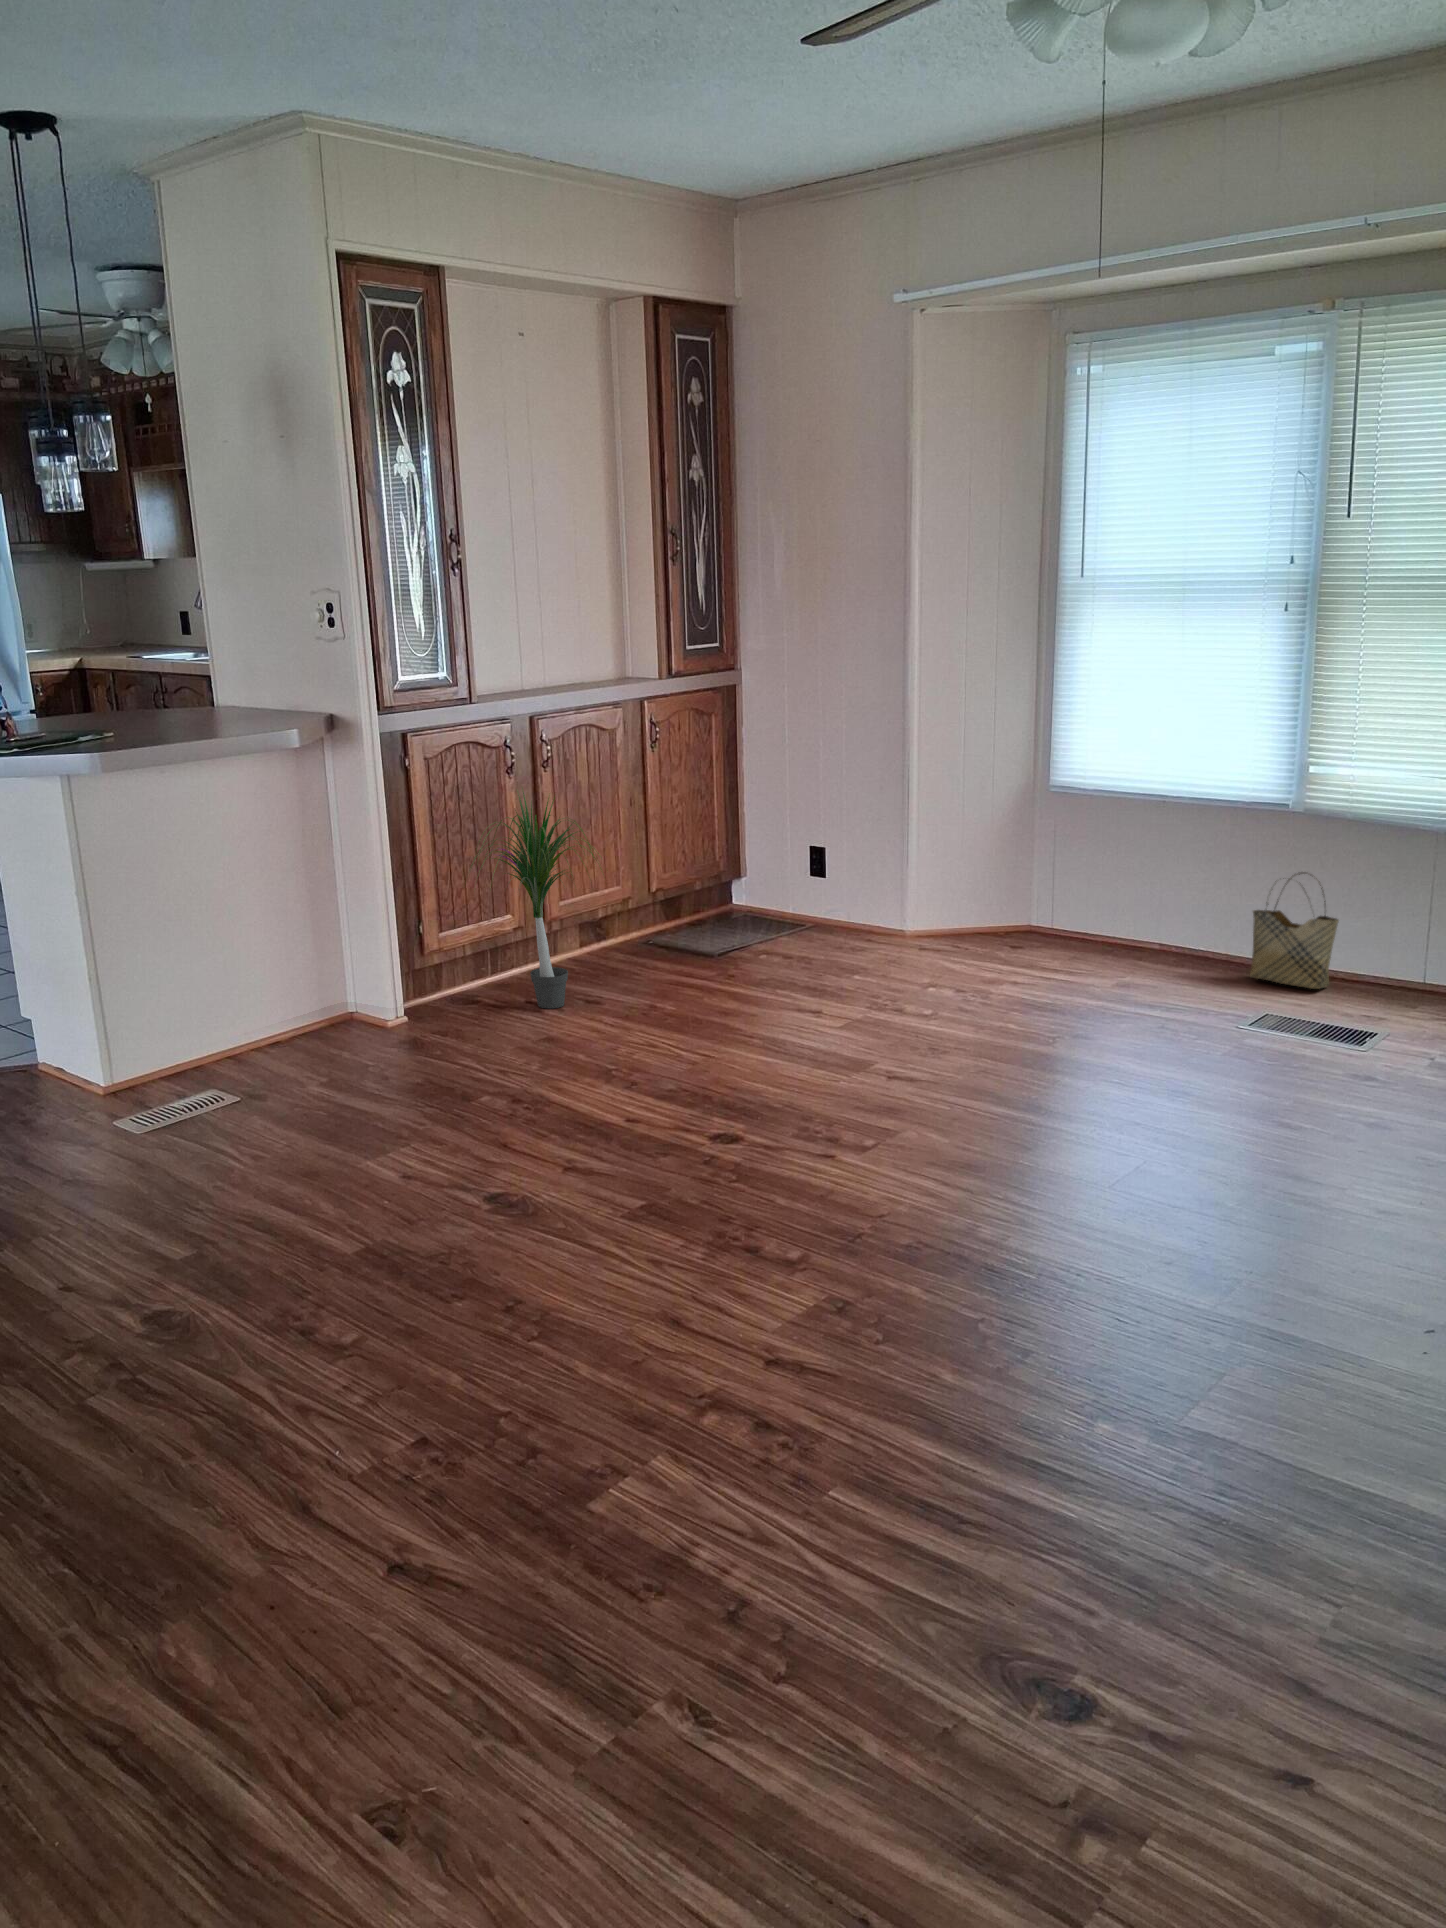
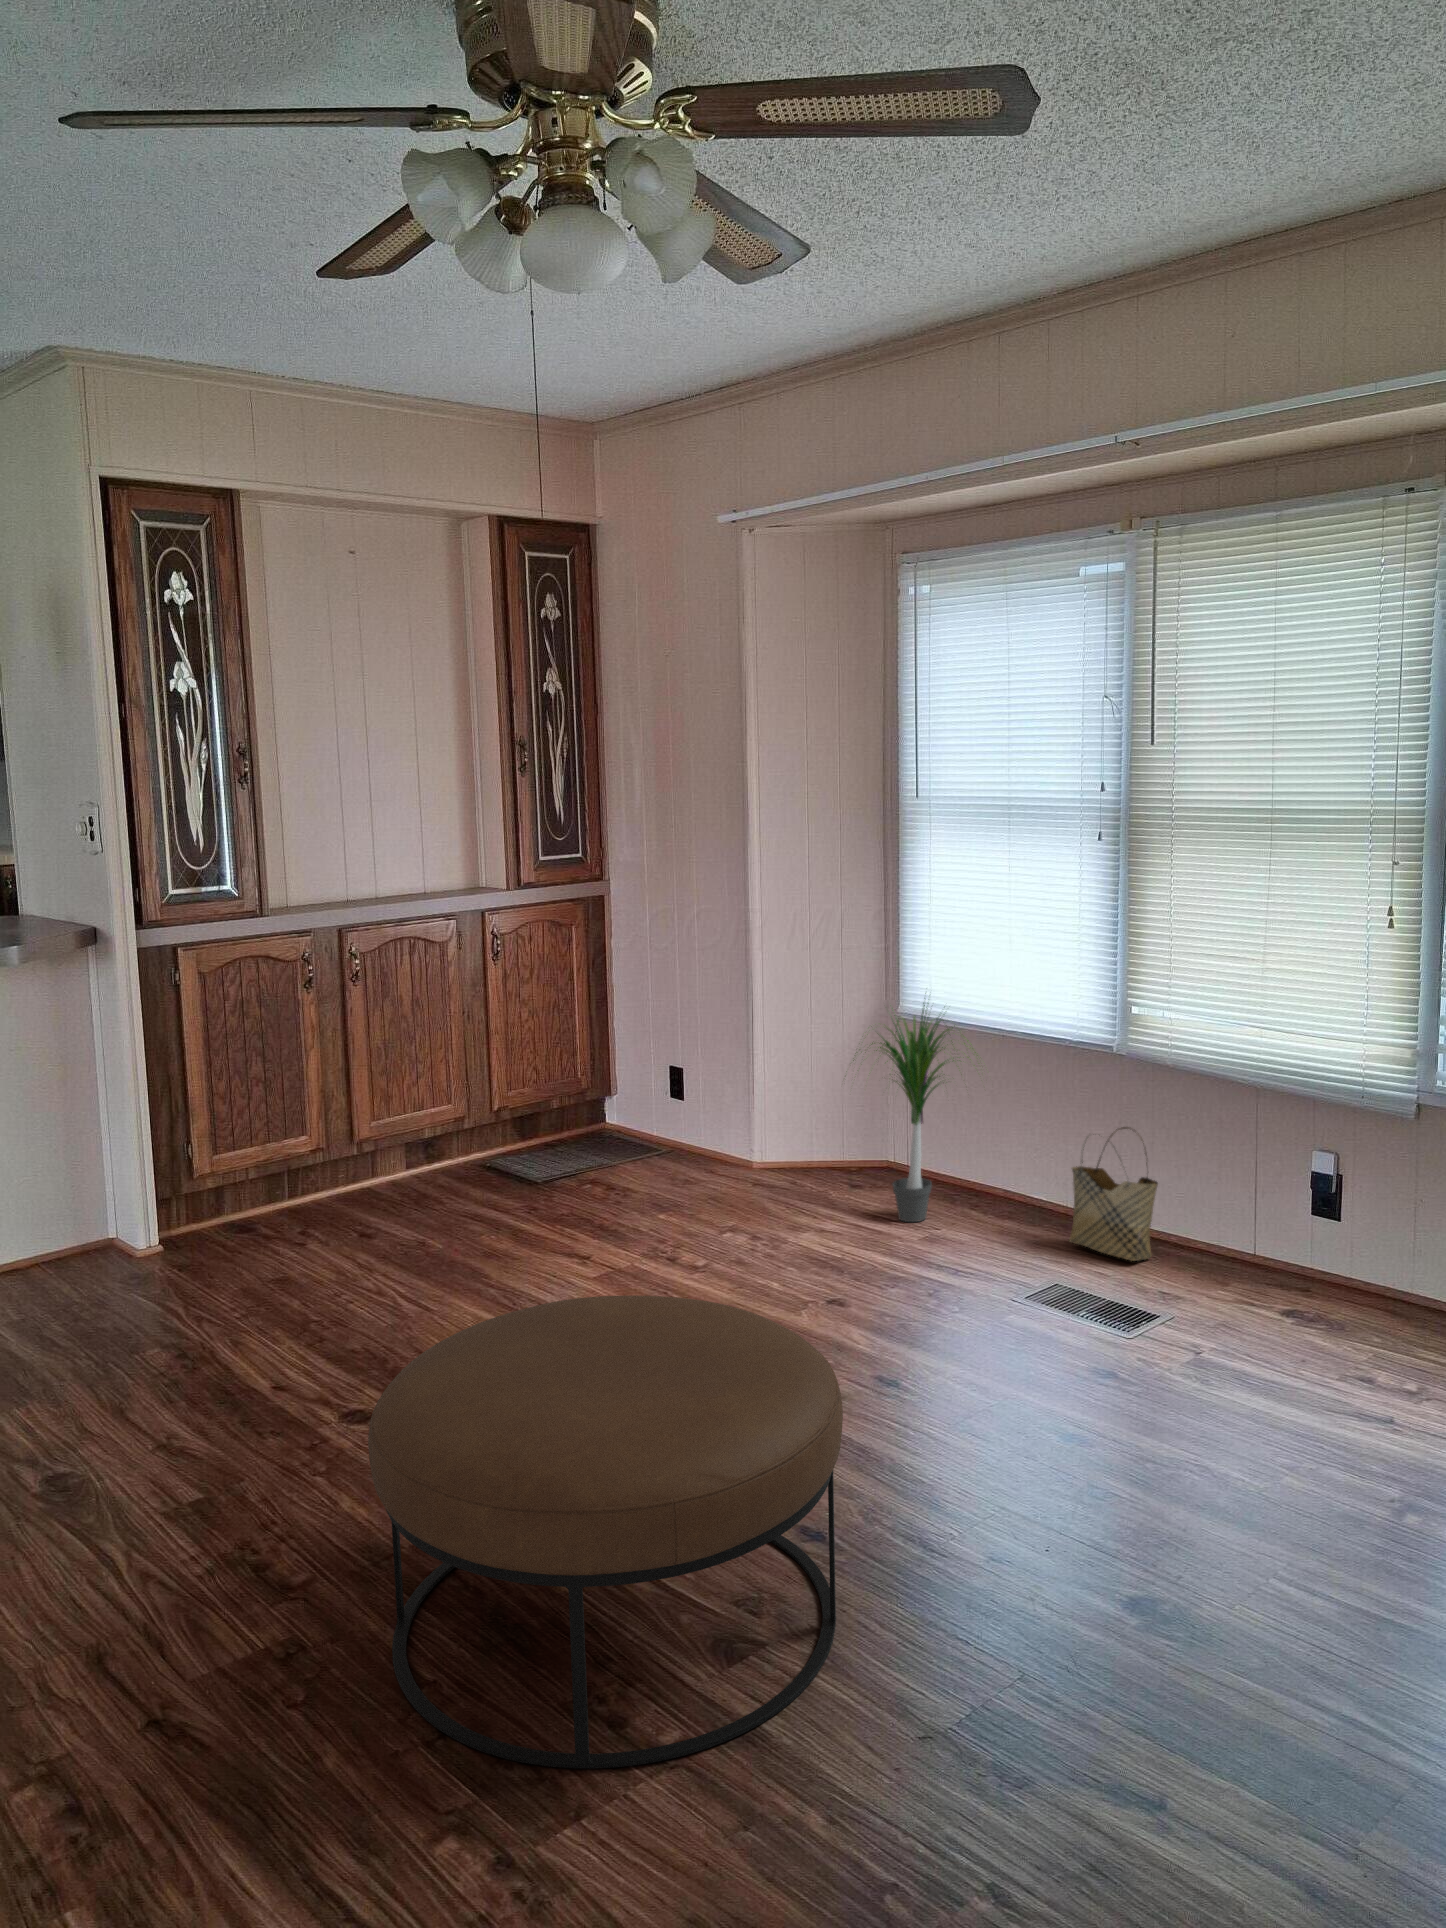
potted plant: present [469,792,602,1009] -> present [853,1003,978,1222]
ottoman: none [917,1005,1337,1363] -> present [368,1295,843,1768]

